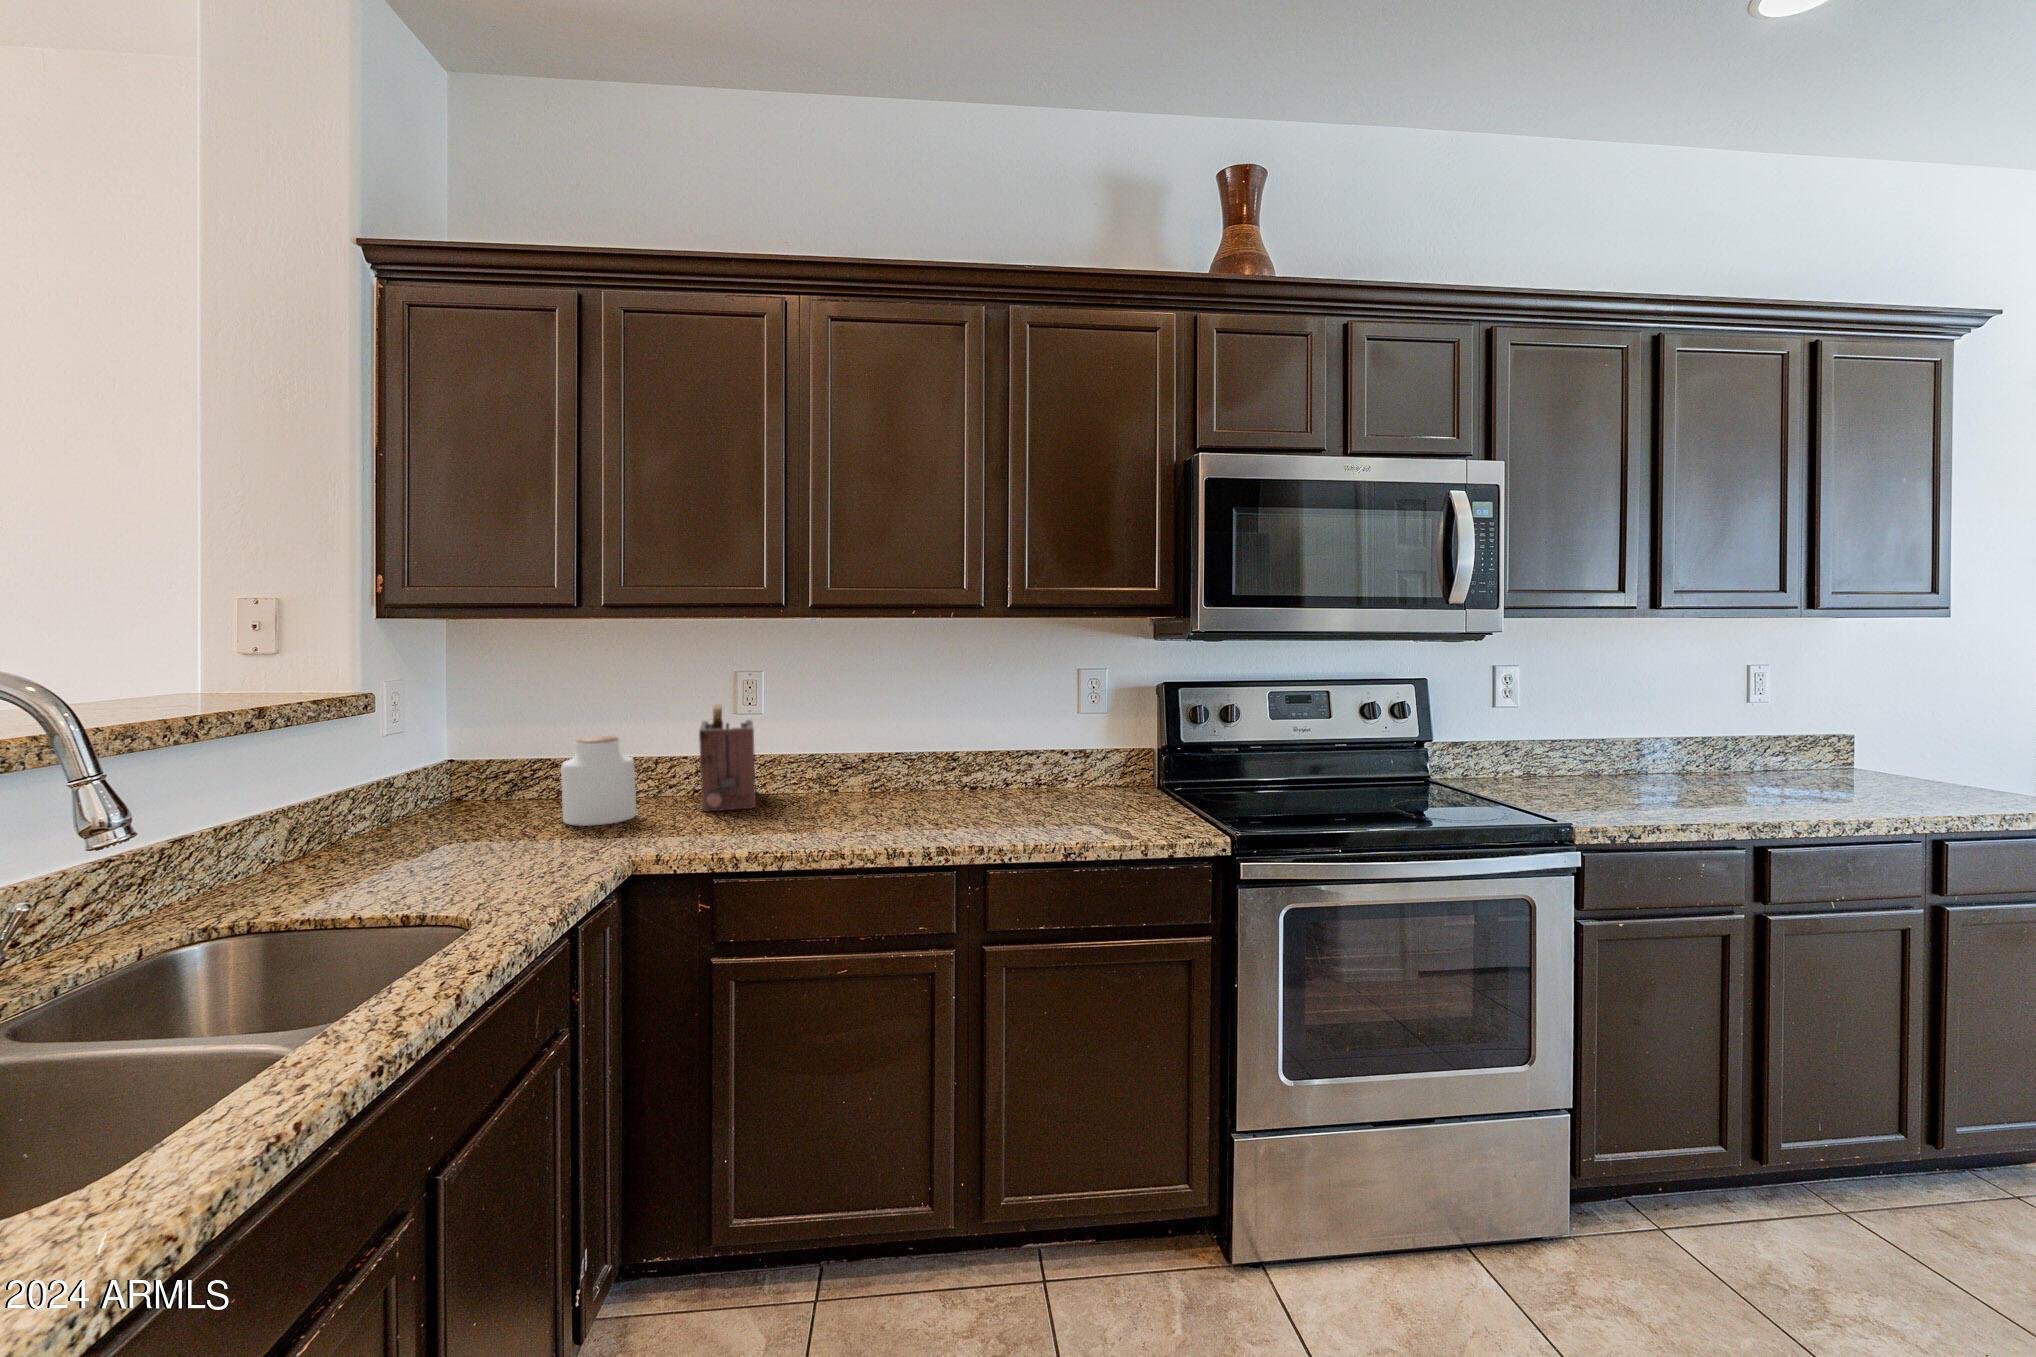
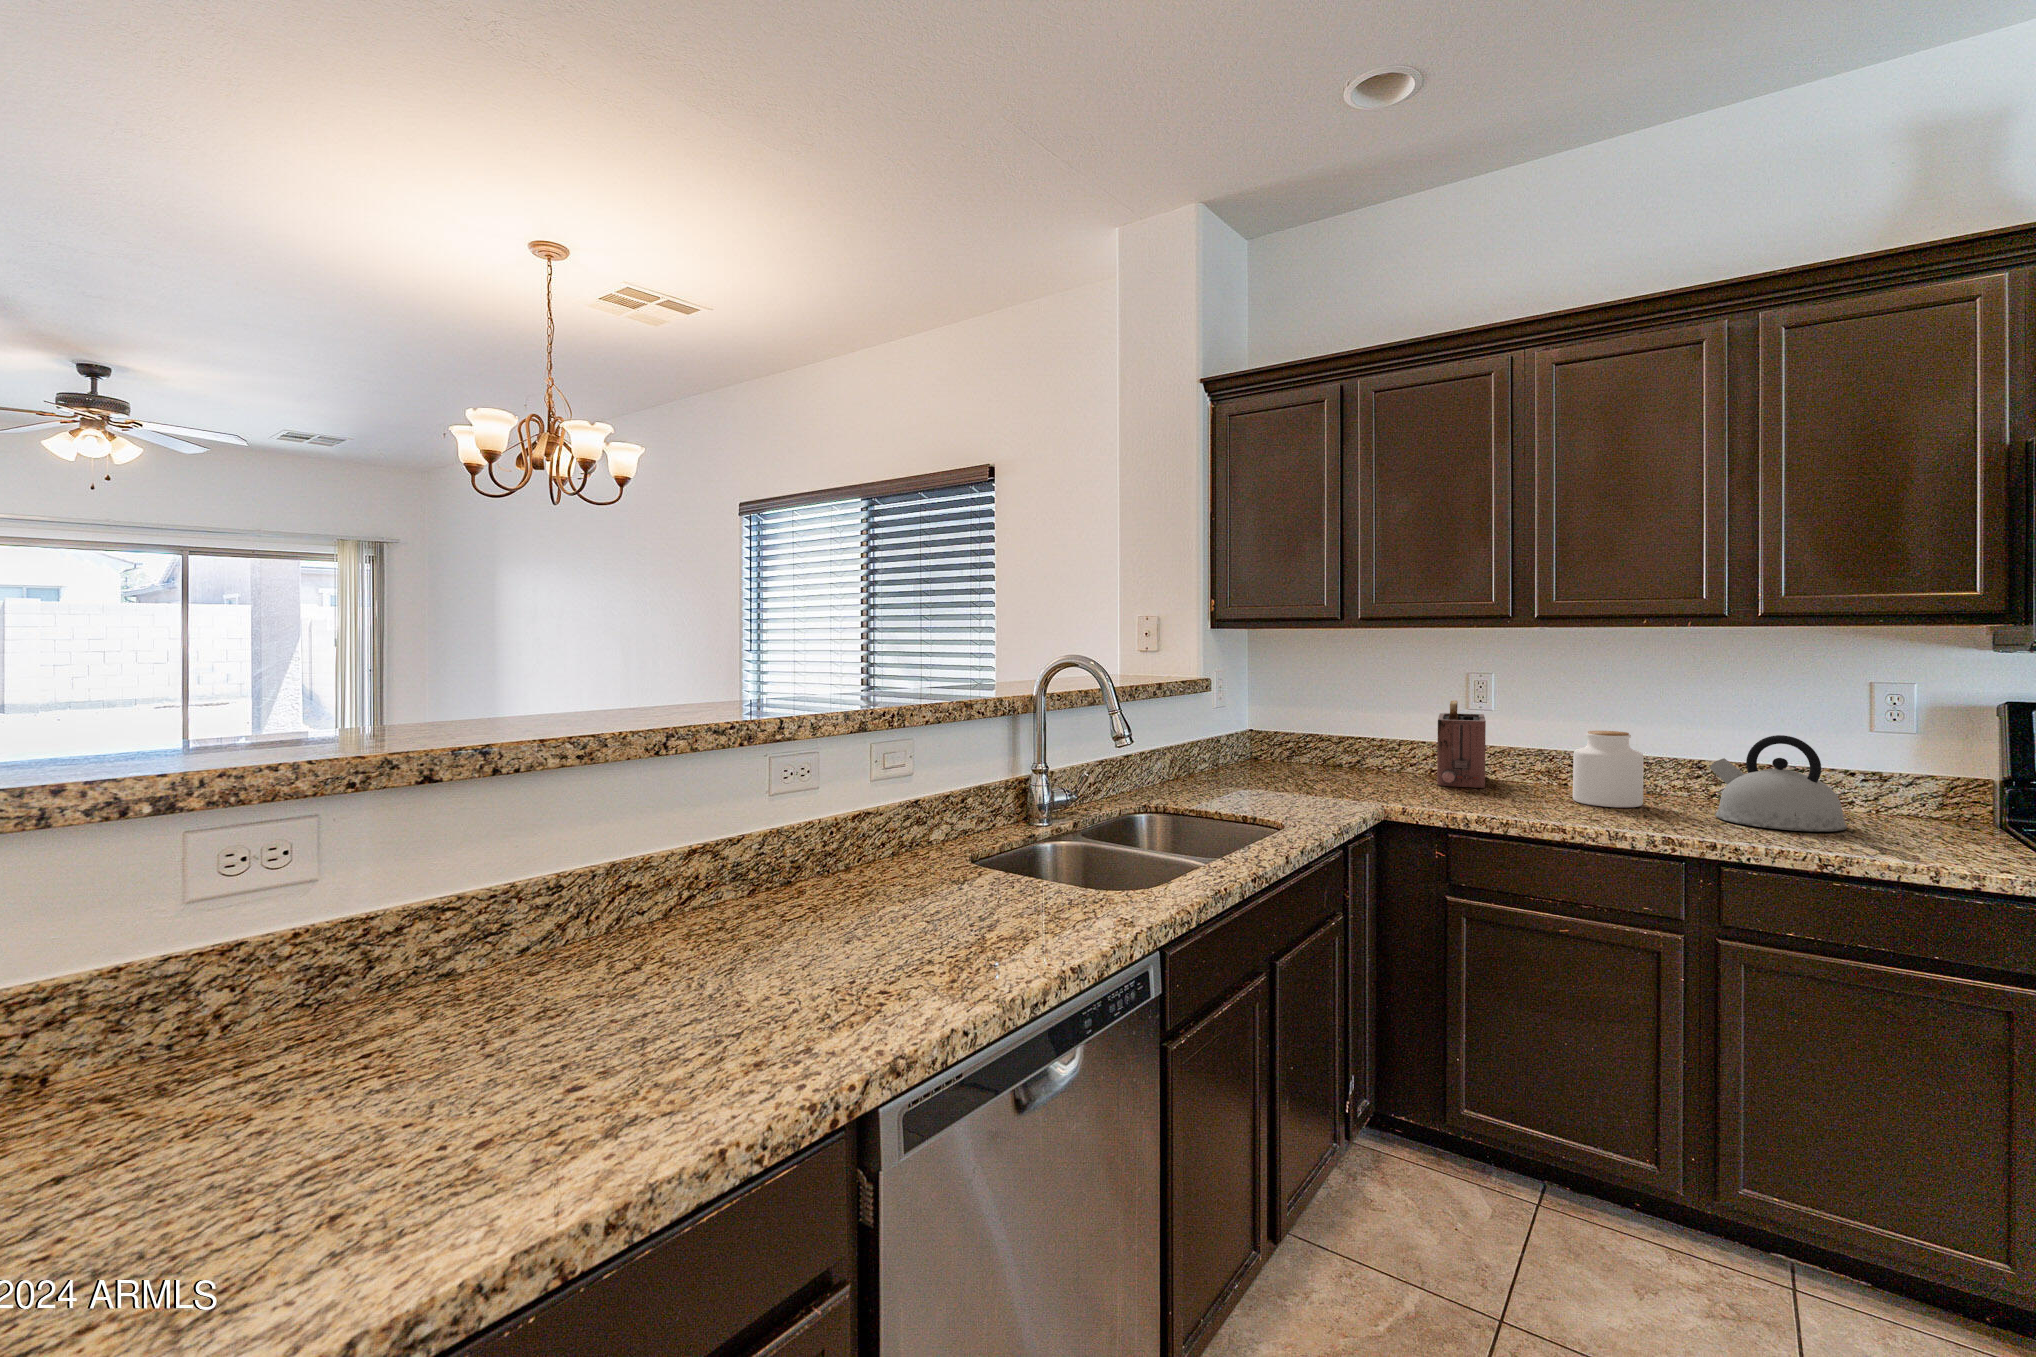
kettle: none [967,724,1072,819] -> present [1710,735,1847,831]
jar: present [561,736,636,826] -> present [1573,731,1644,807]

